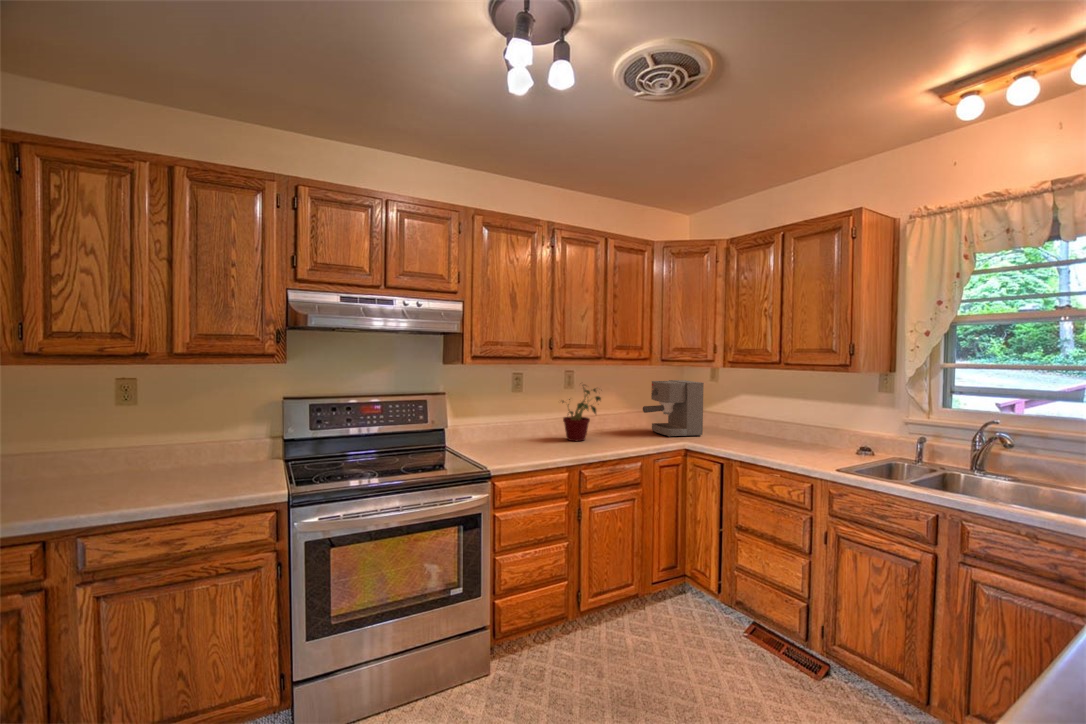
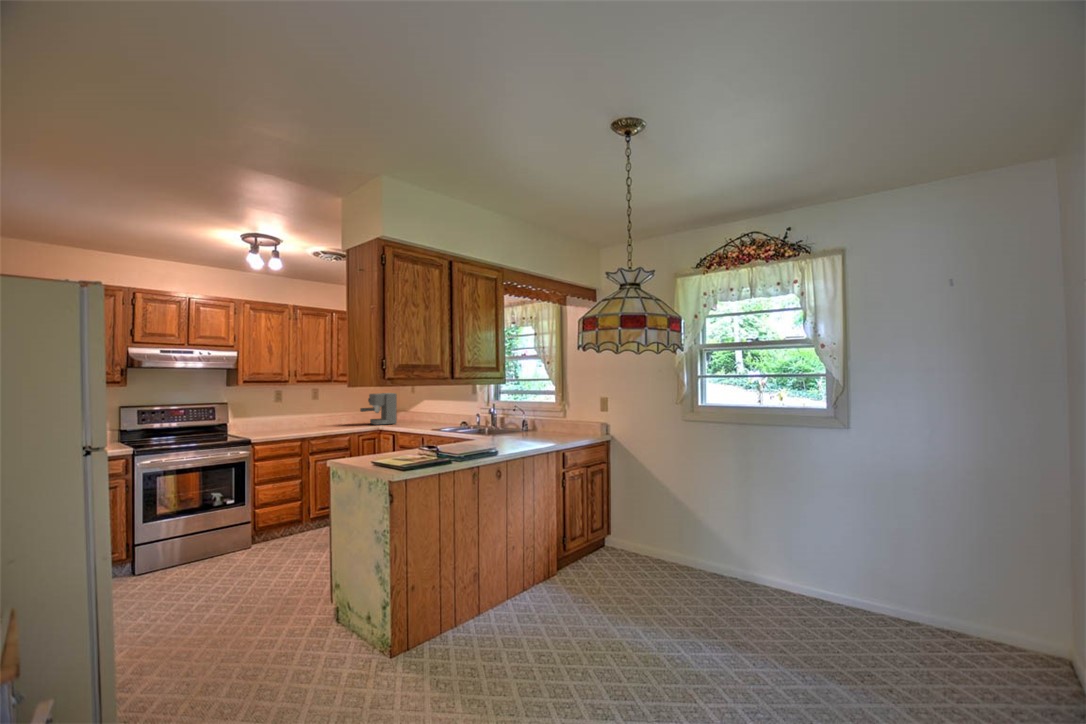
potted plant: present [562,385,601,441] -> none [304,395,335,429]

